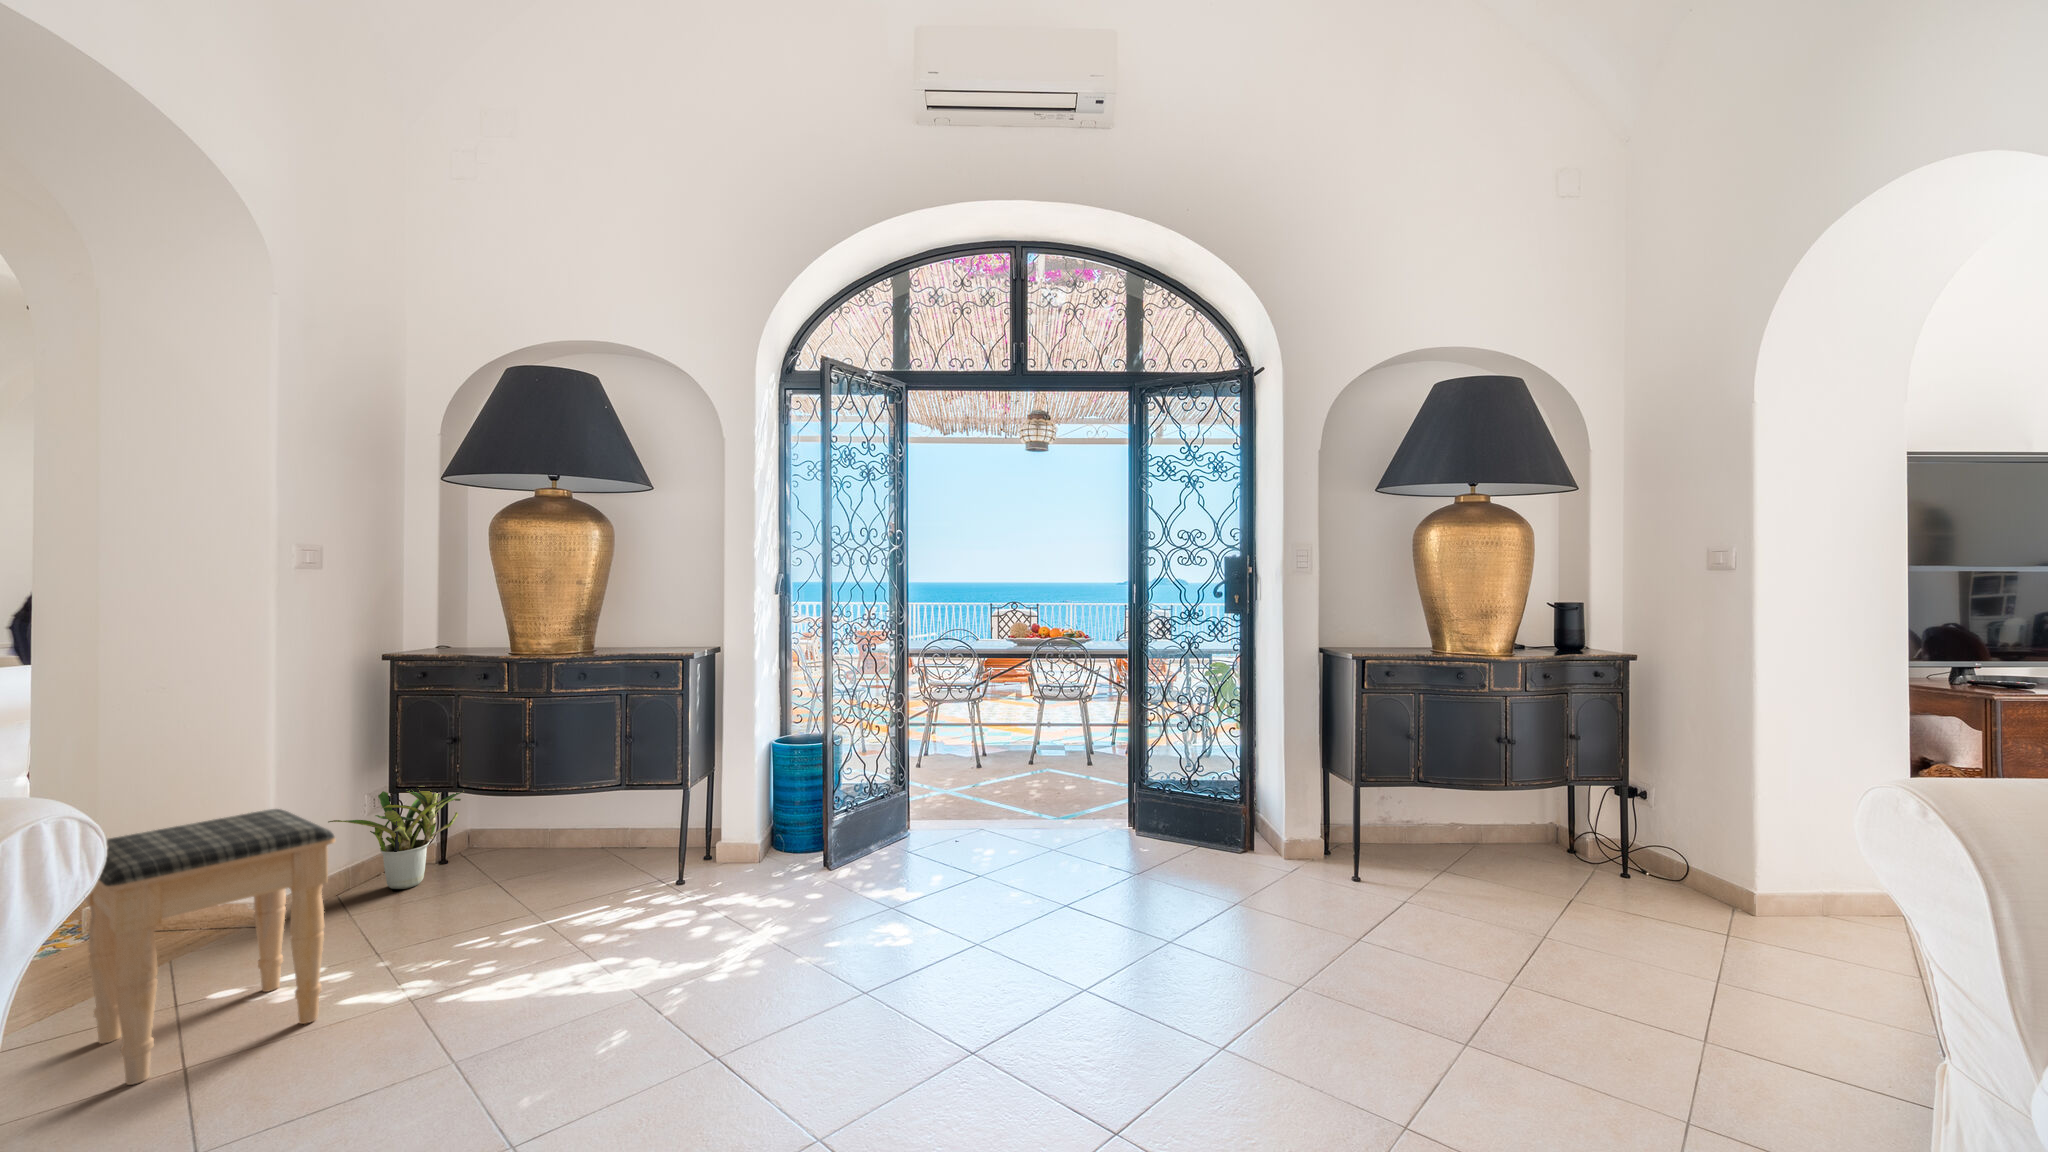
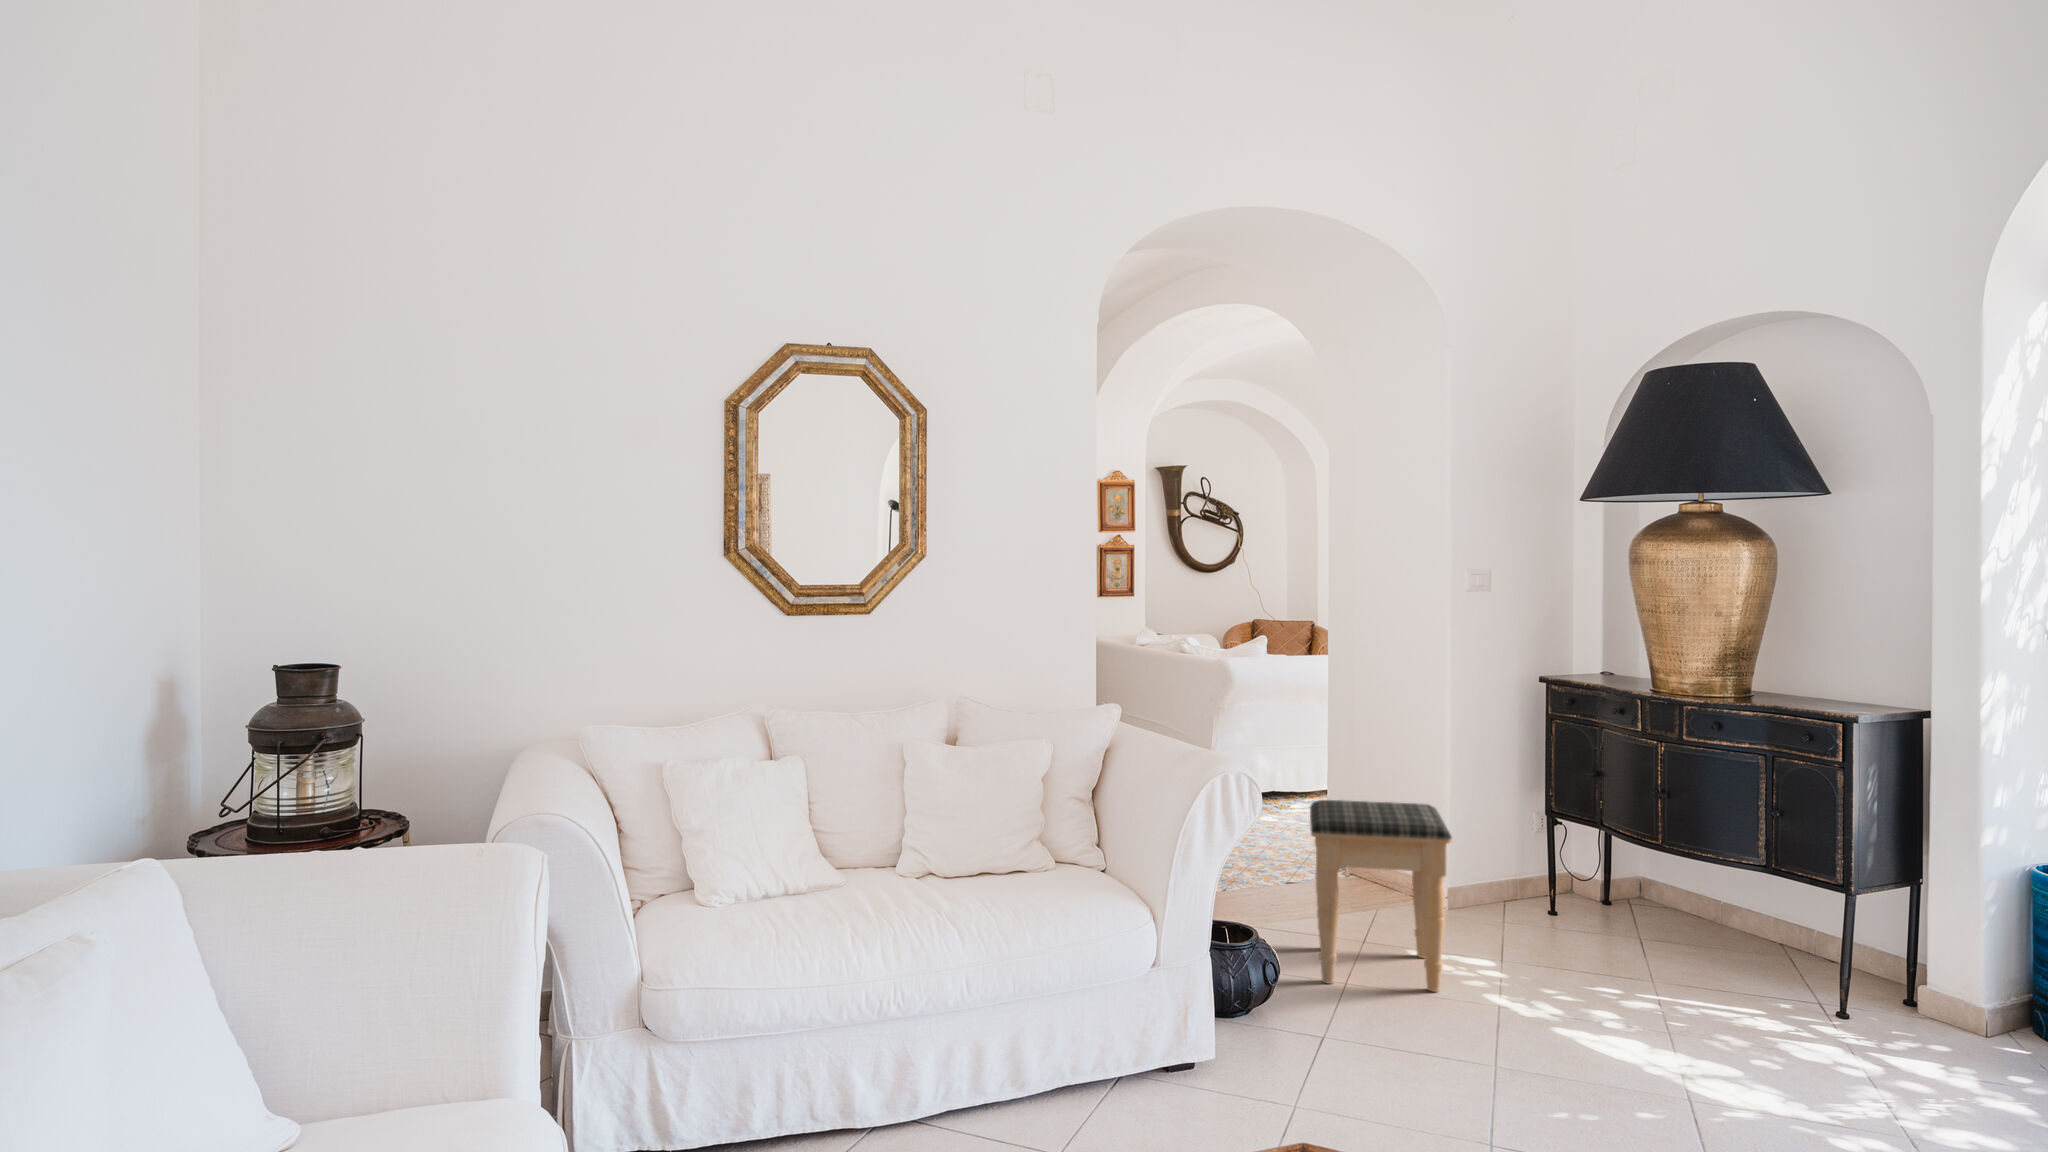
potted plant: present [328,785,464,889] -> none [1492,803,1619,916]

